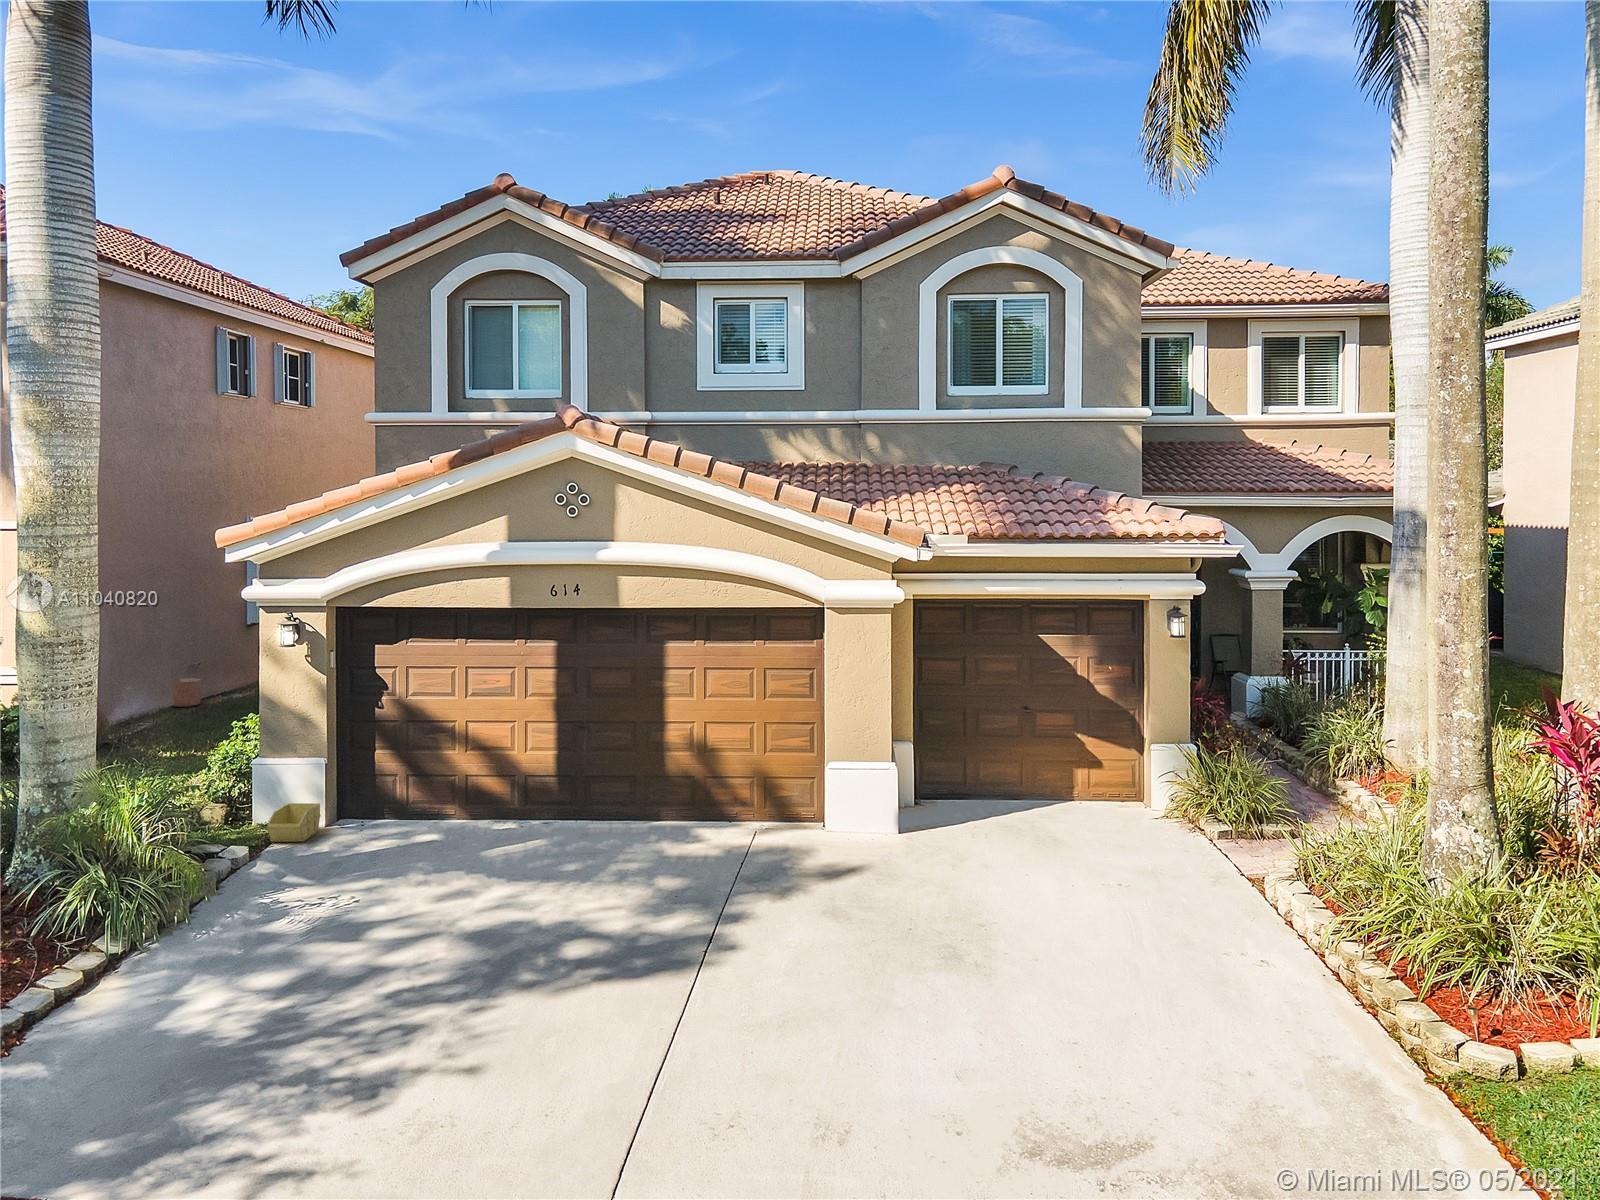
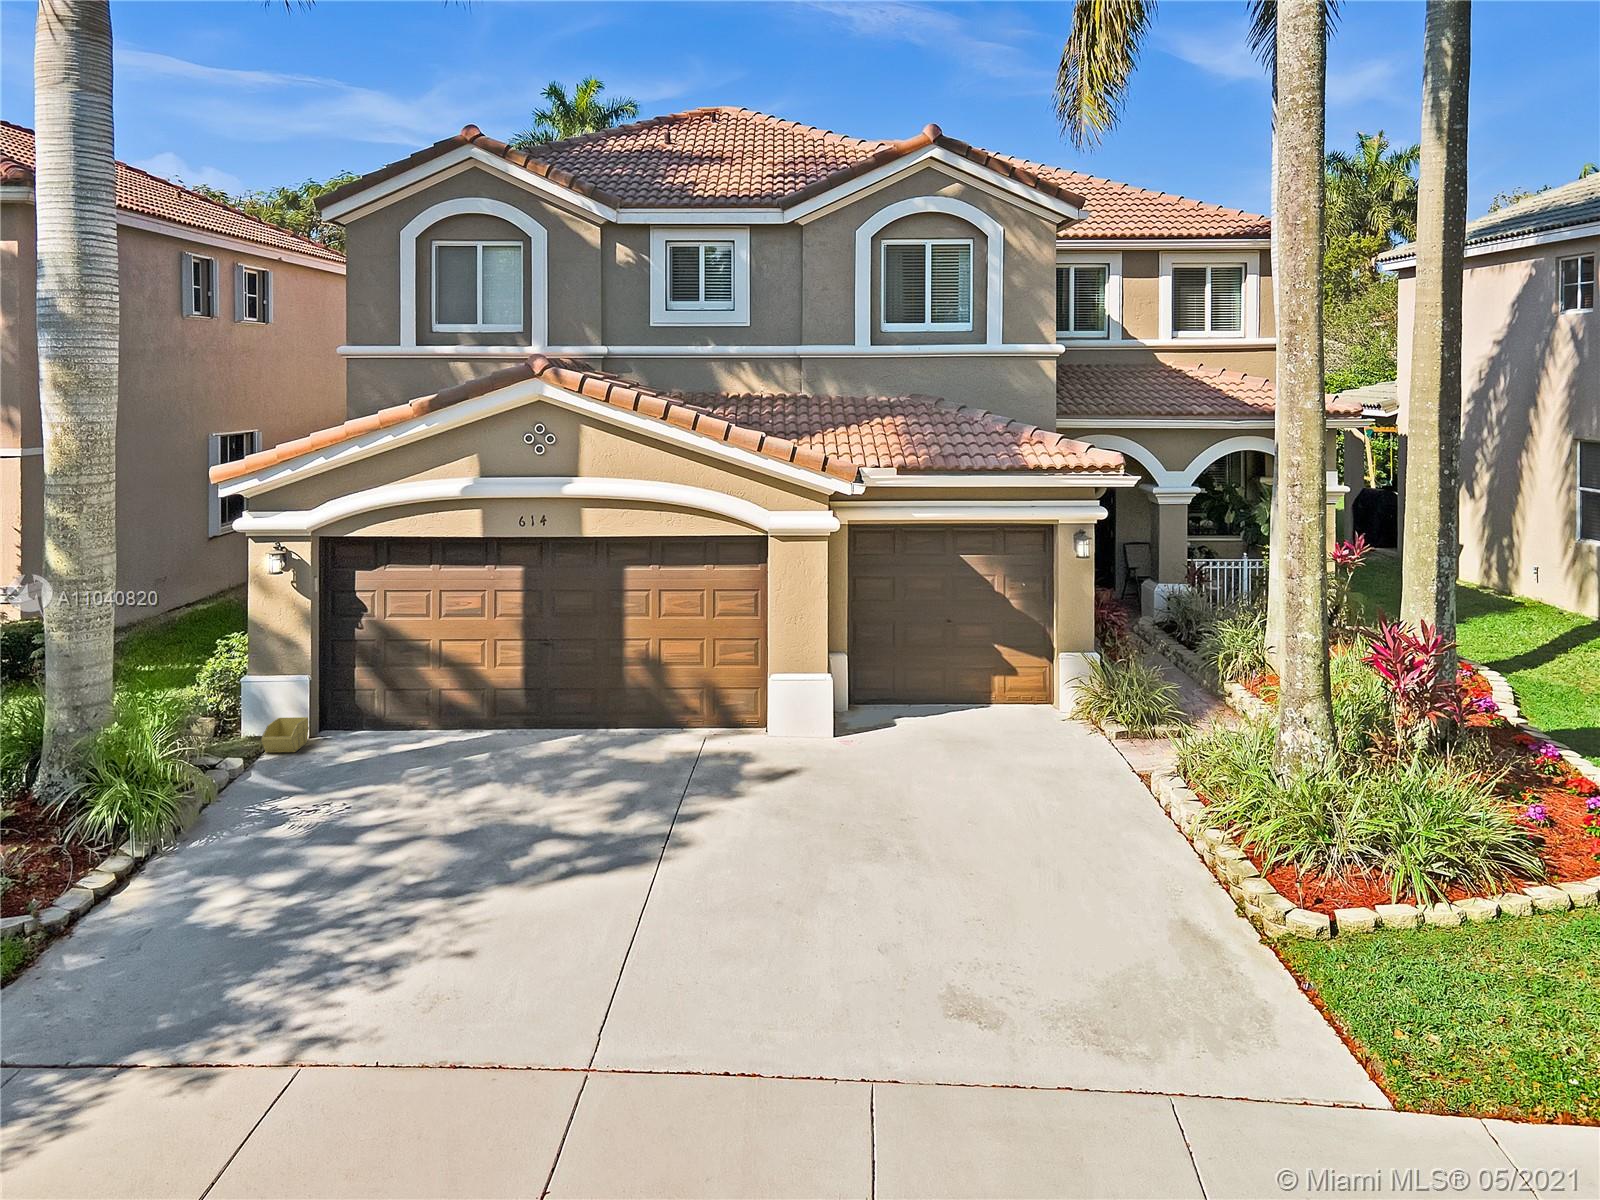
planter: present [170,678,201,707] -> none [150,596,180,623]

